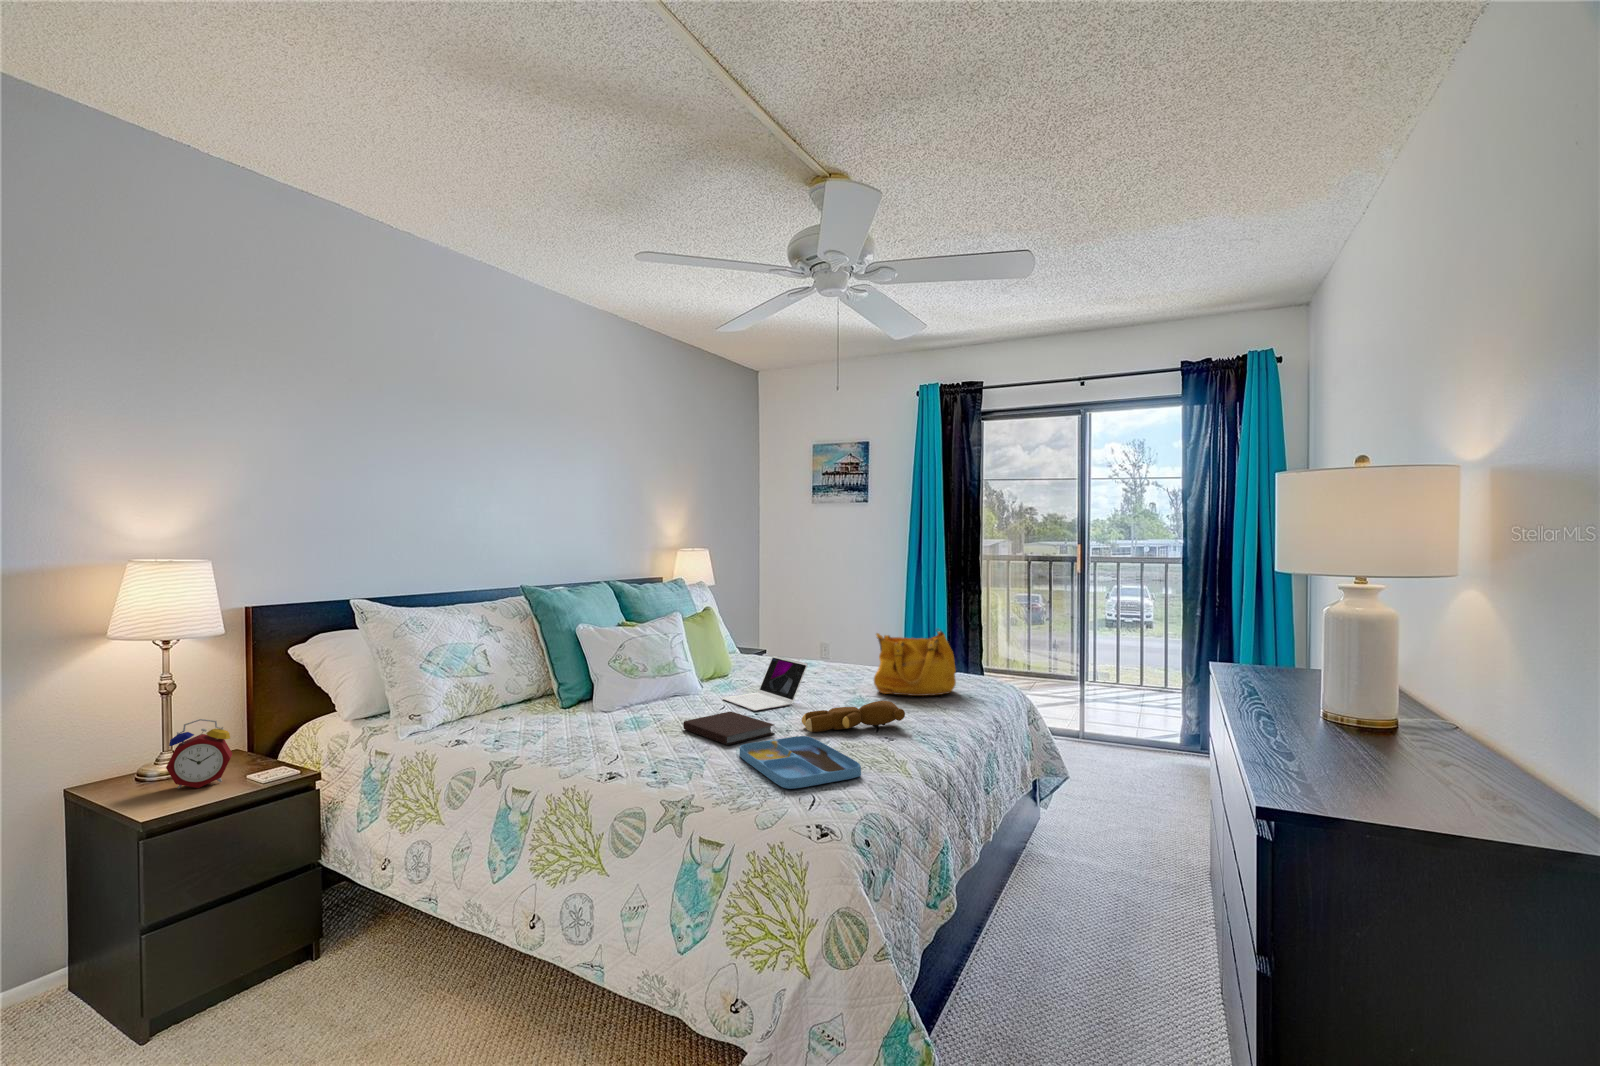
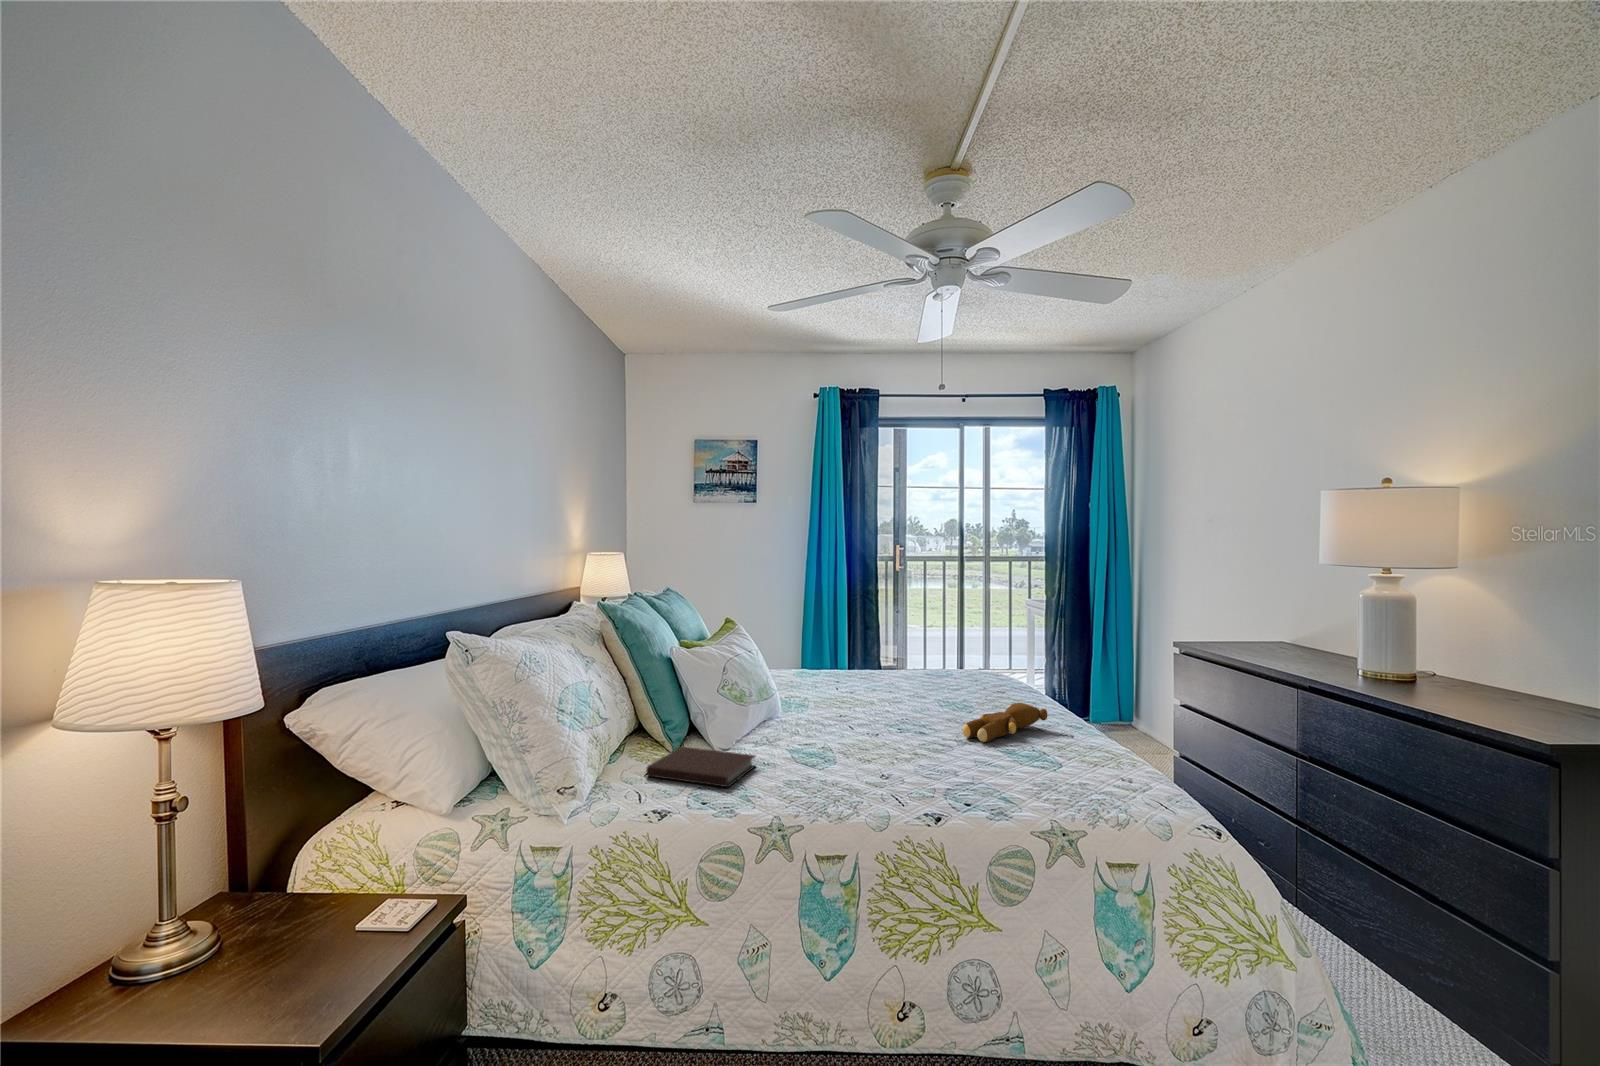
handbag: present [874,629,956,696] -> none [924,629,1002,697]
laptop: present [722,656,808,711] -> none [822,668,906,728]
notebook: present [683,711,775,745] -> present [646,747,756,787]
alarm clock: present [166,719,232,788] -> none [251,848,359,976]
tray: present [739,736,861,789] -> none [982,746,1125,799]

